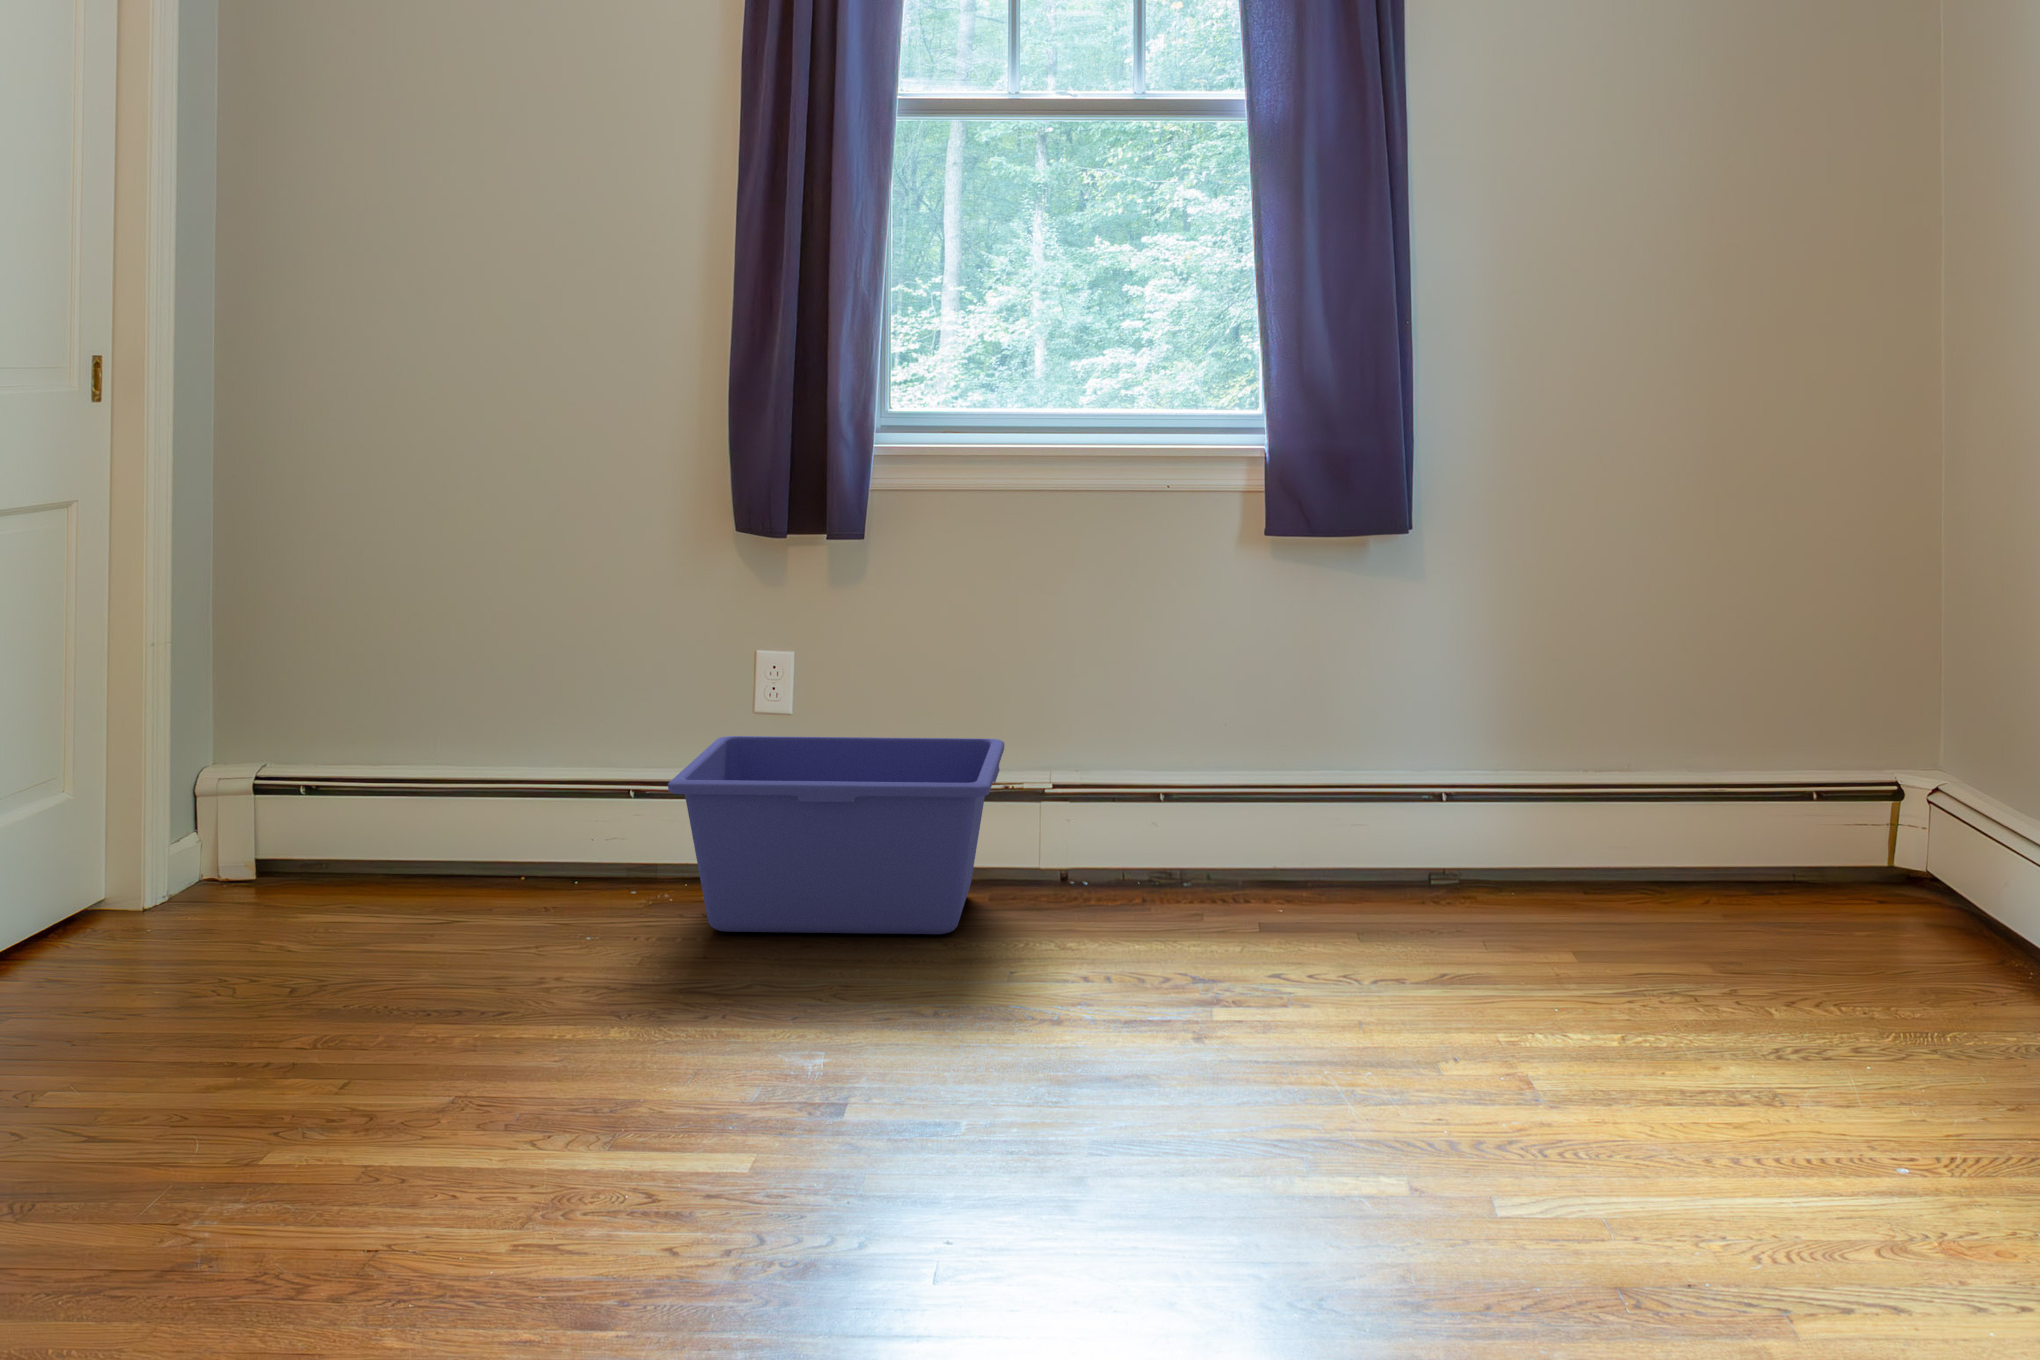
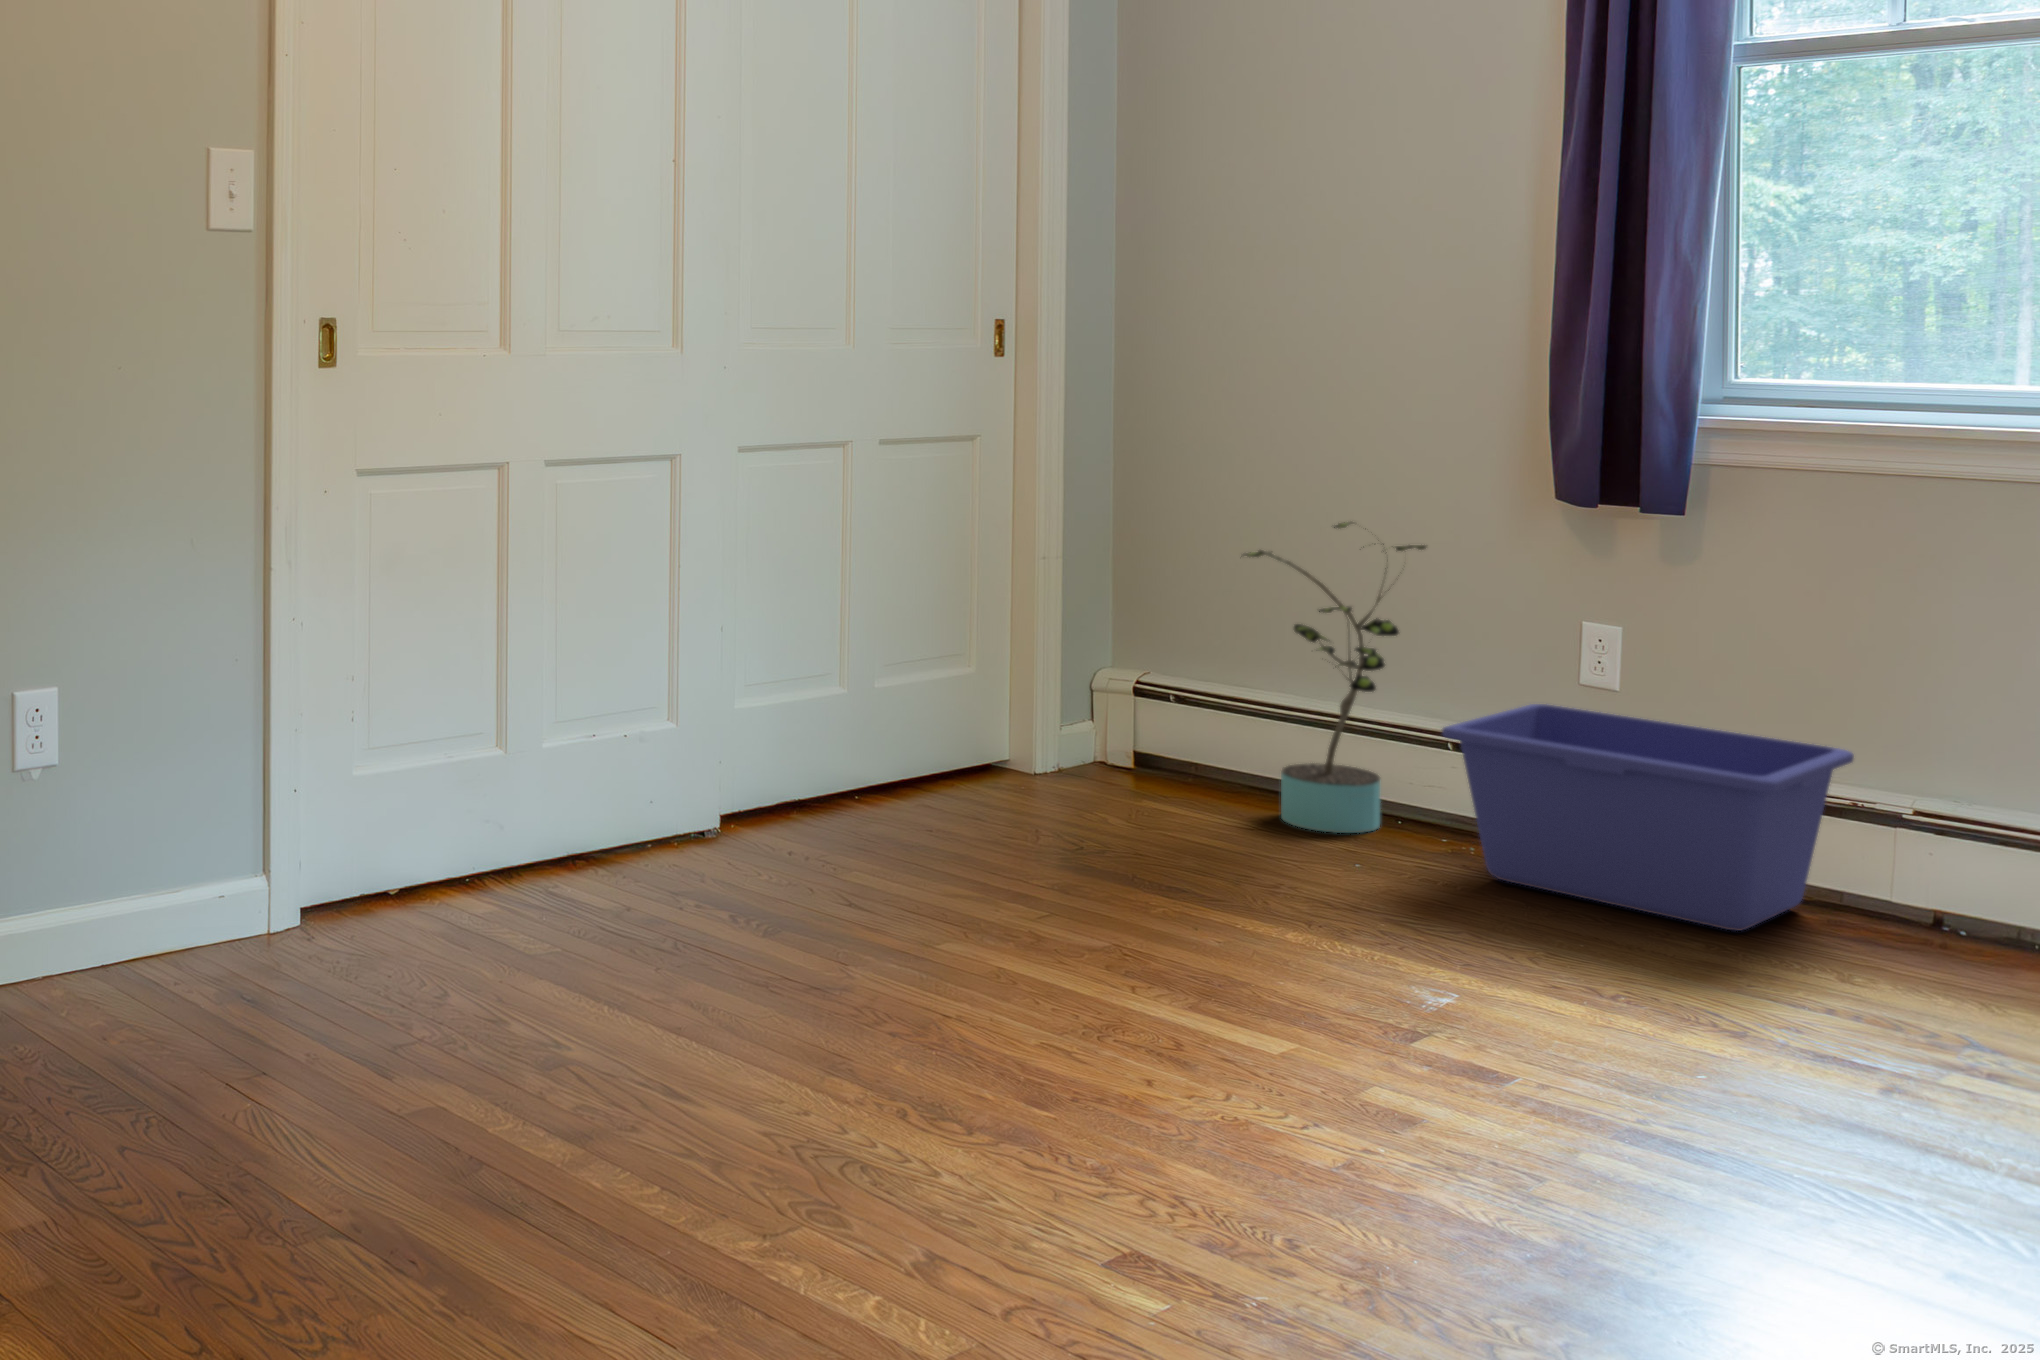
potted plant: none [412,568,614,917] -> present [1245,522,1426,833]

